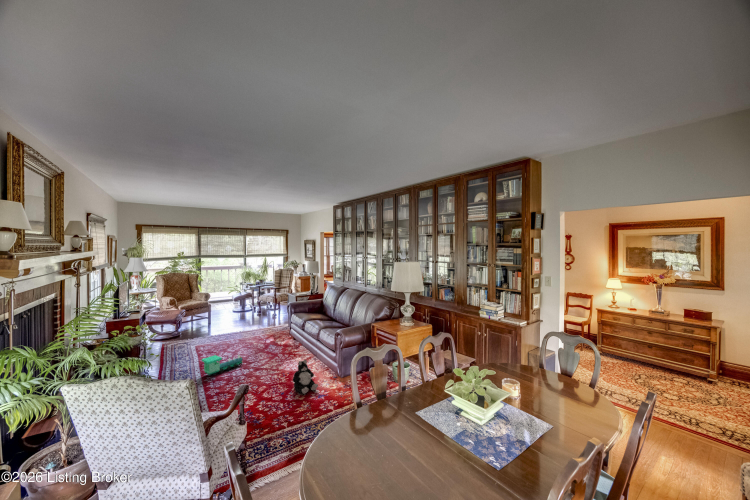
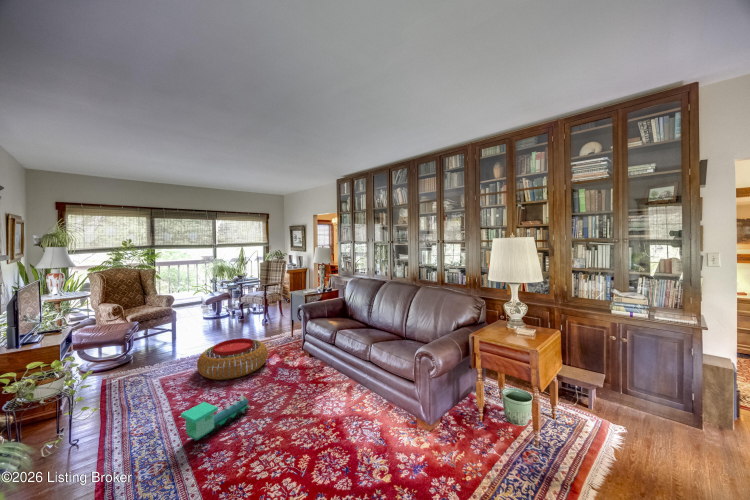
pouf: none [218,324,265,349] -> present [197,338,268,380]
plush toy: present [293,360,318,394] -> none [360,404,404,469]

